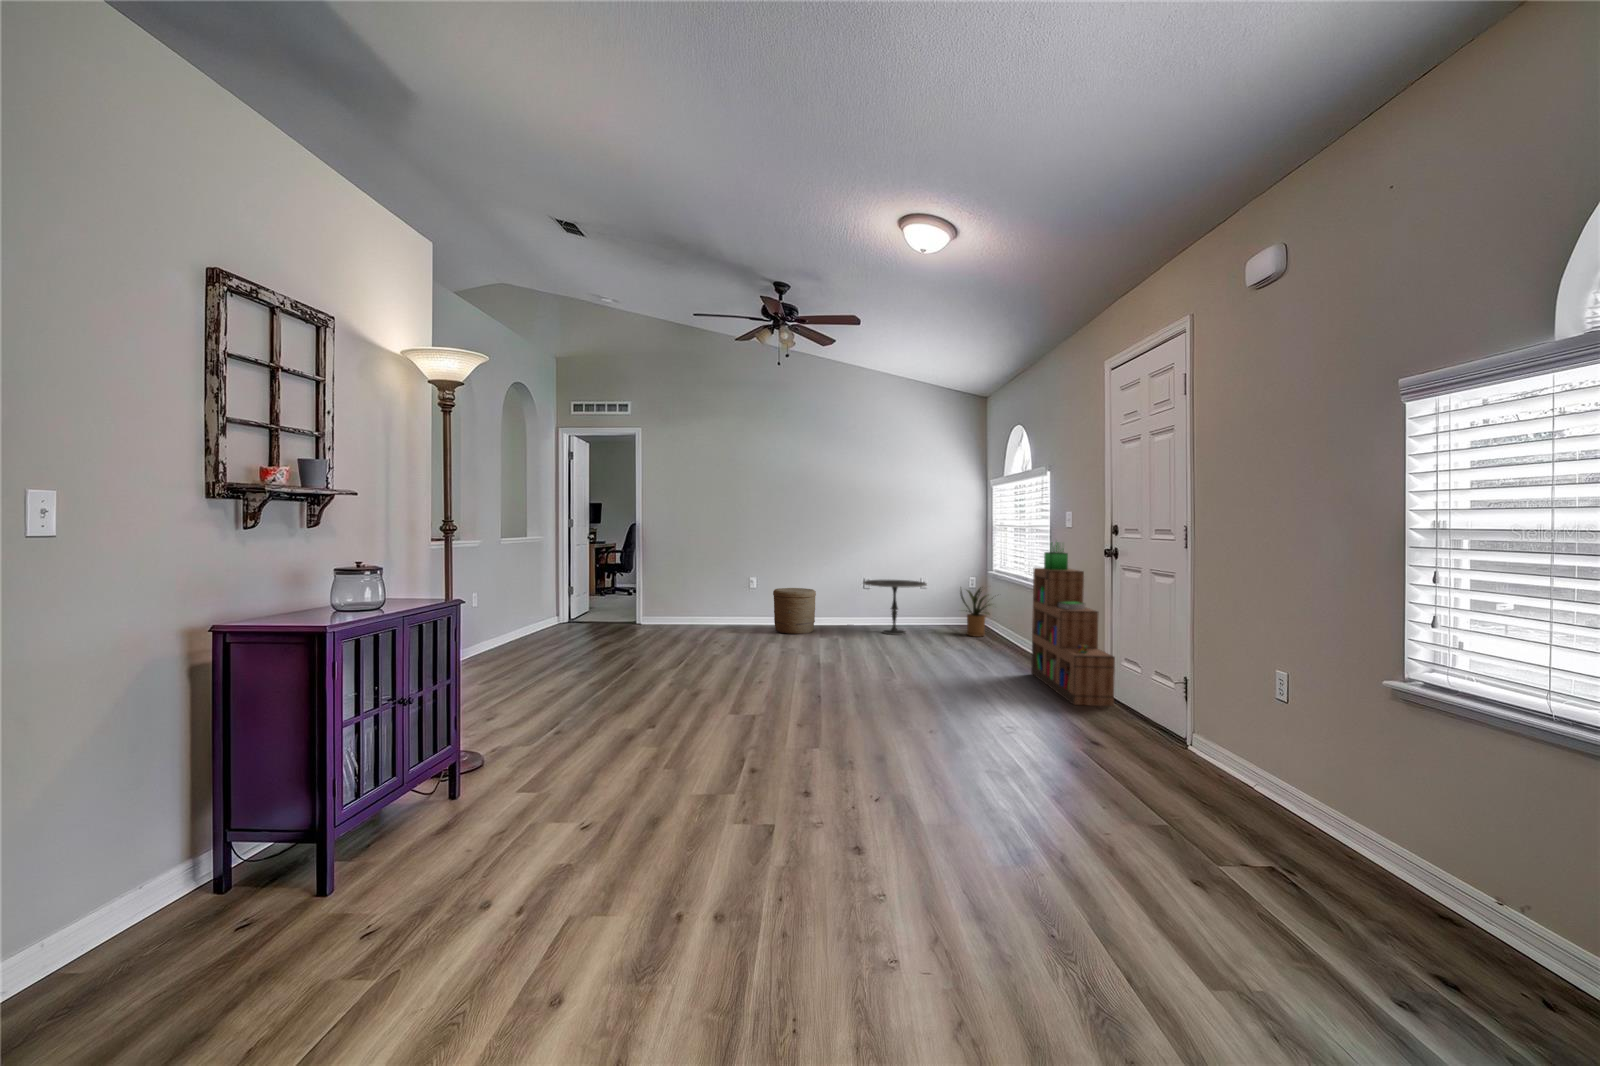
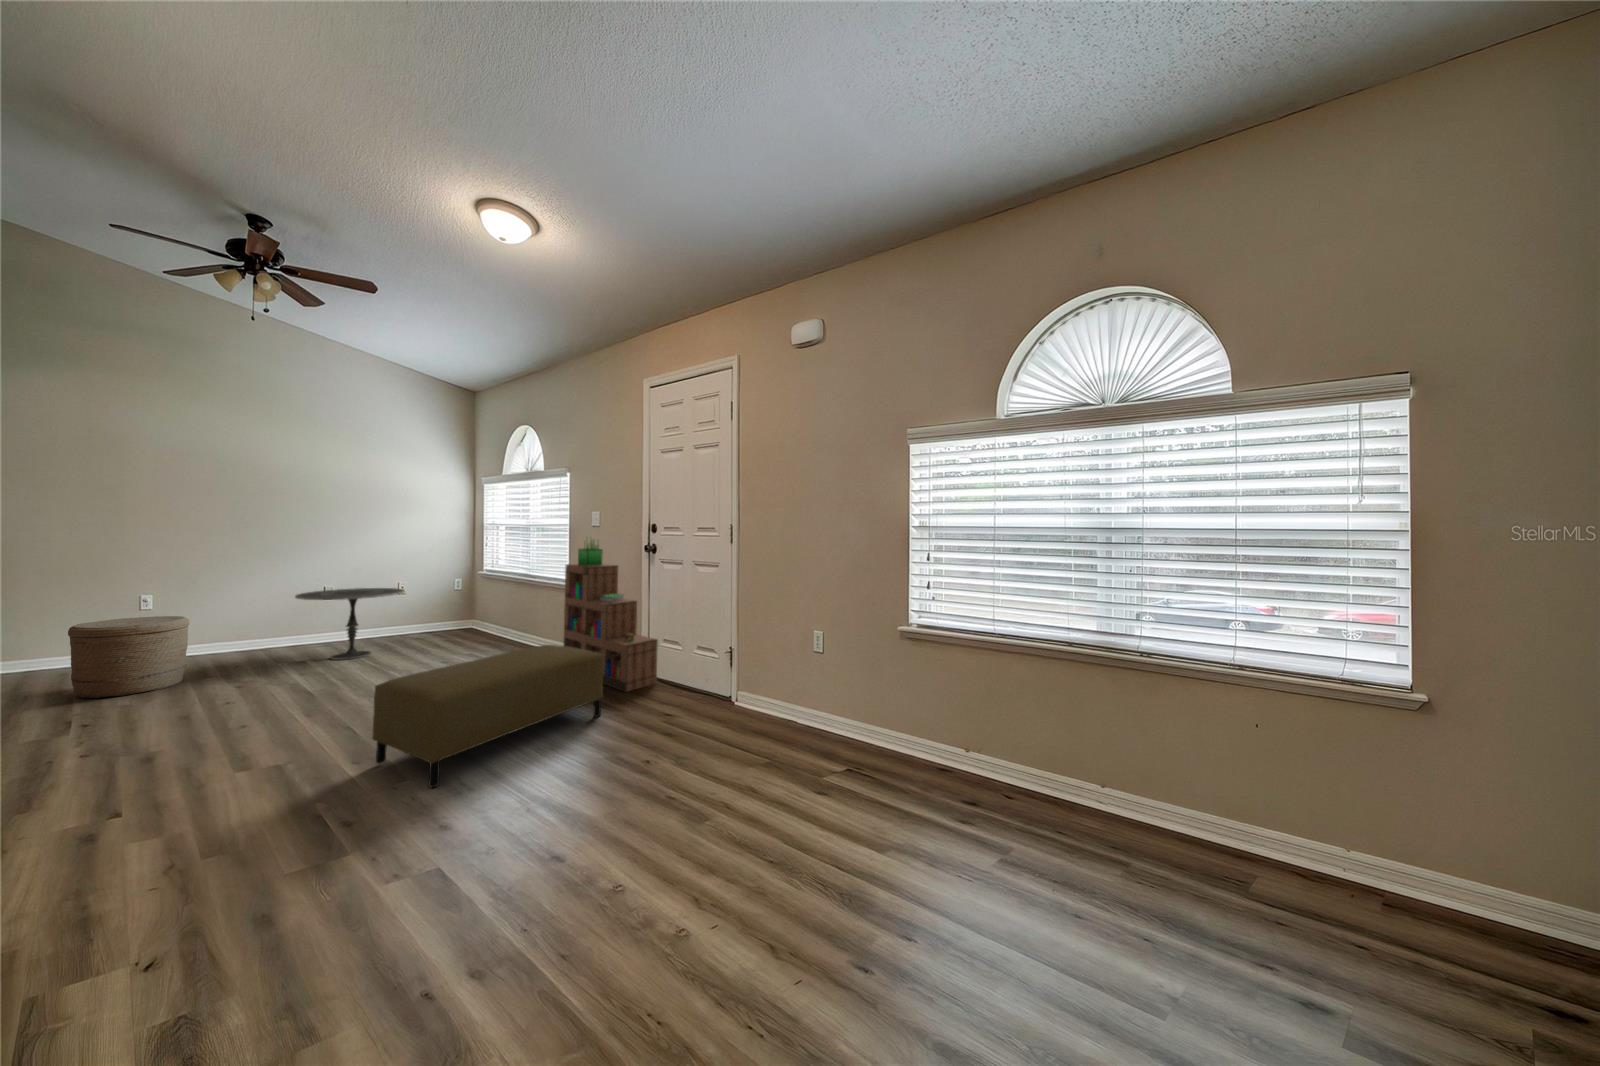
house plant: present [960,587,993,637] -> none [445,586,503,642]
ottoman: none [871,639,1037,721] -> present [372,645,604,788]

